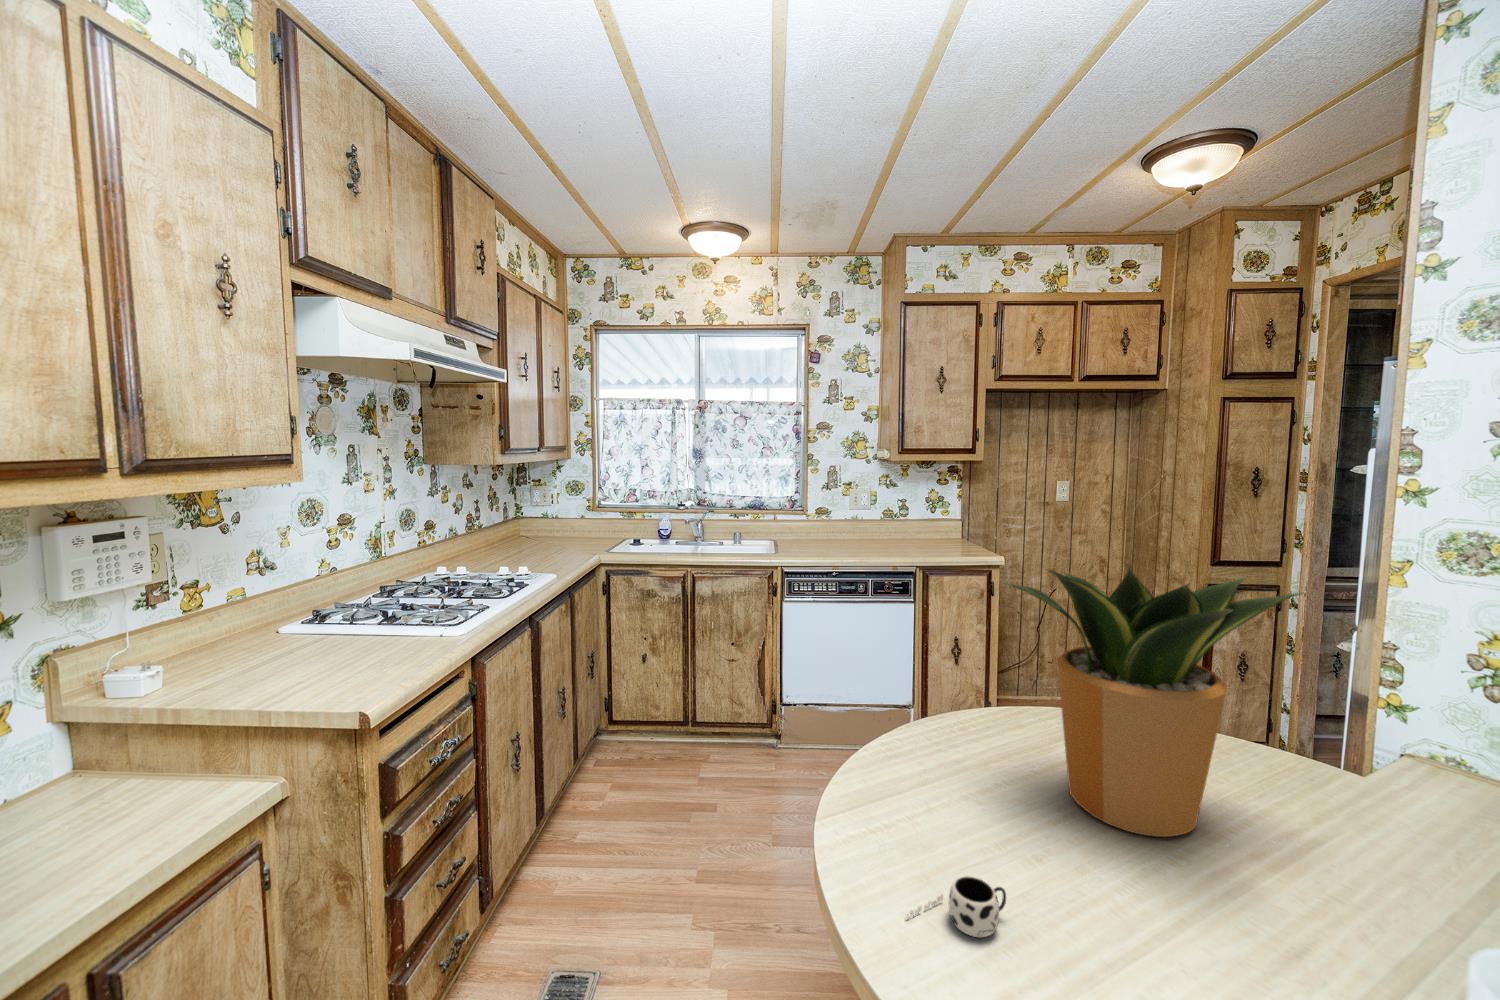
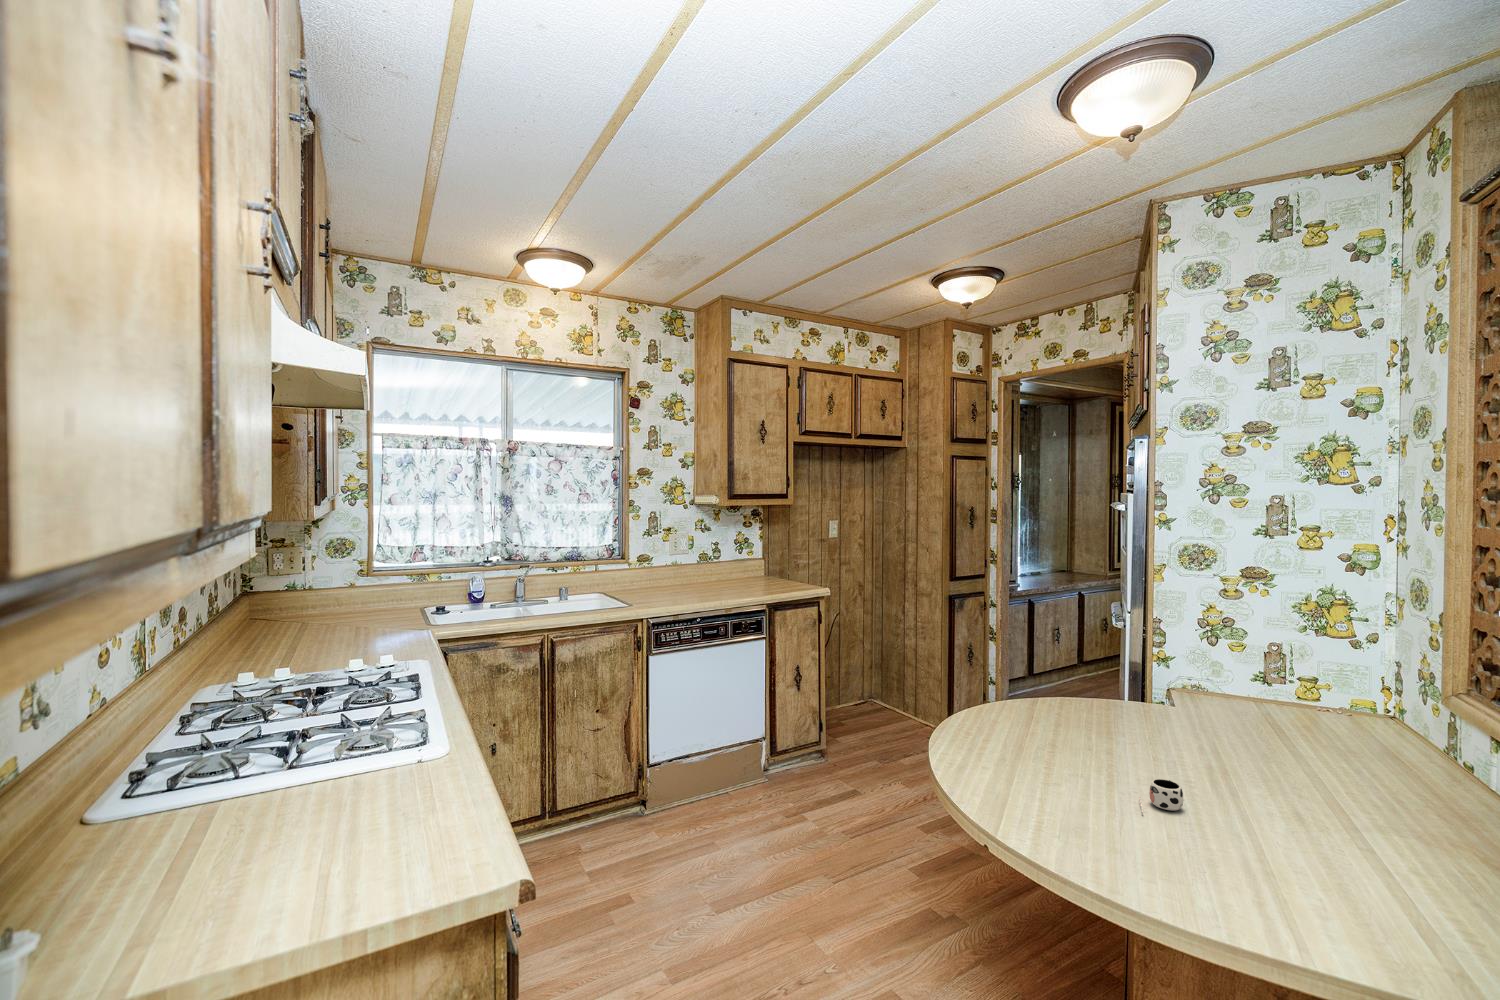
potted plant: present [1007,566,1303,837] -> none [1060,581,1210,746]

